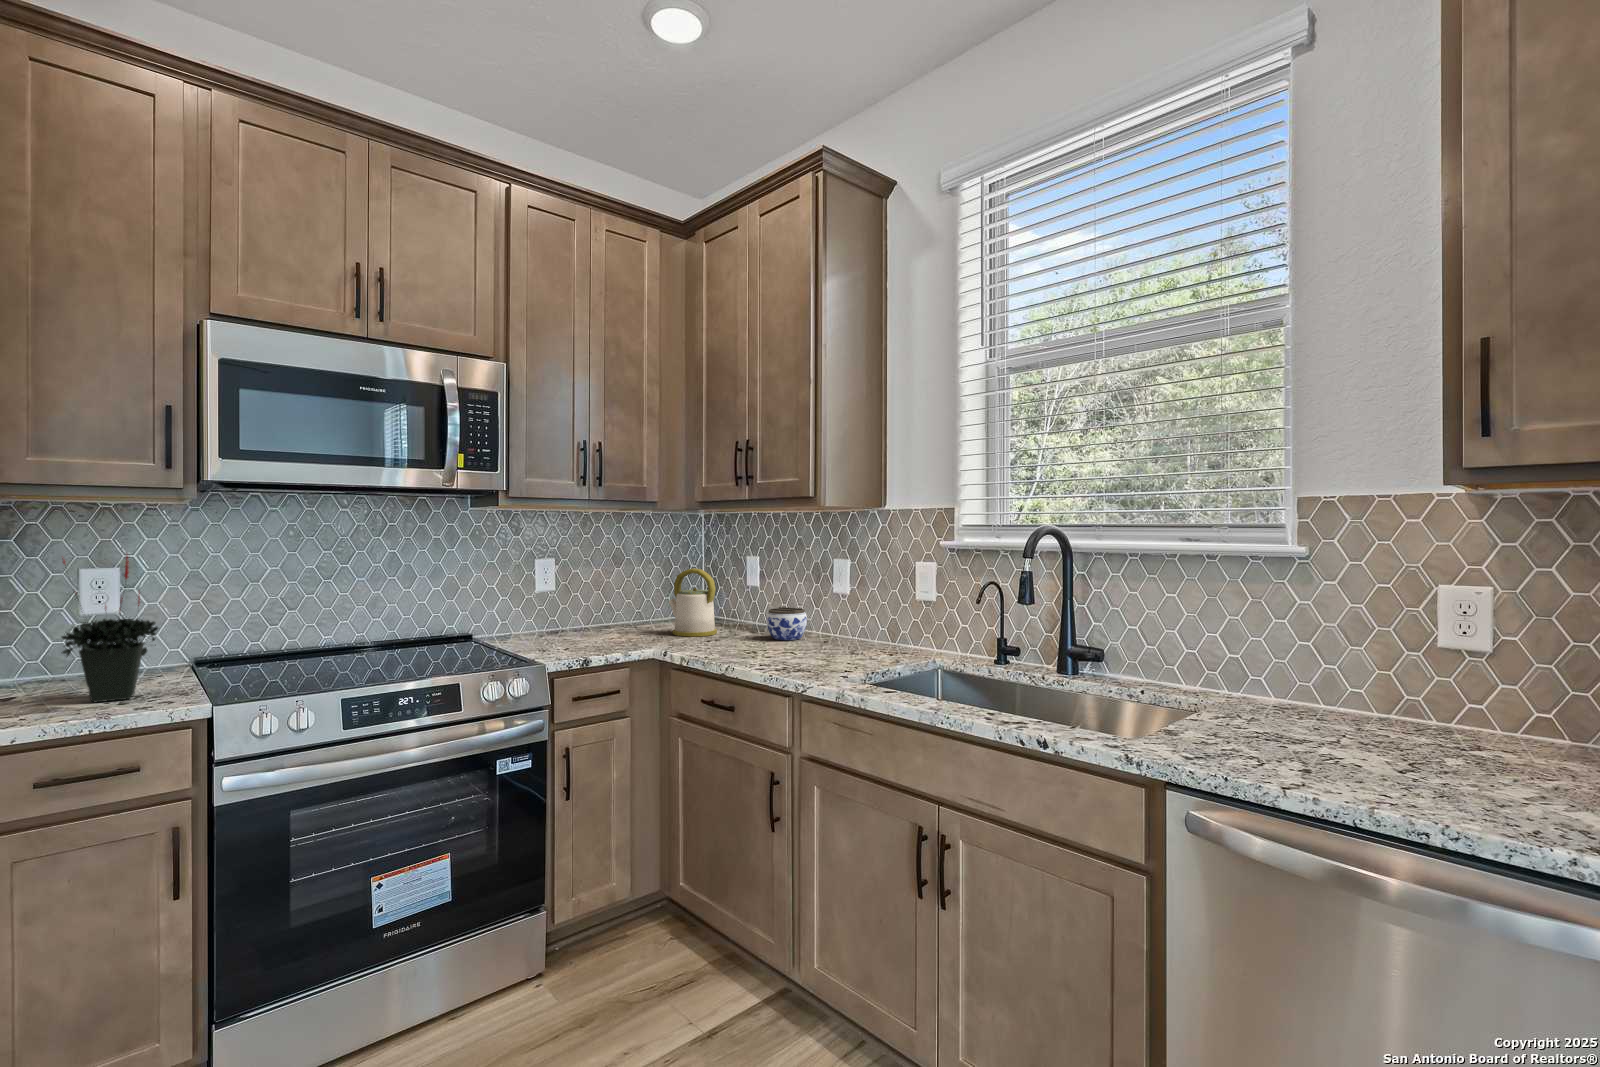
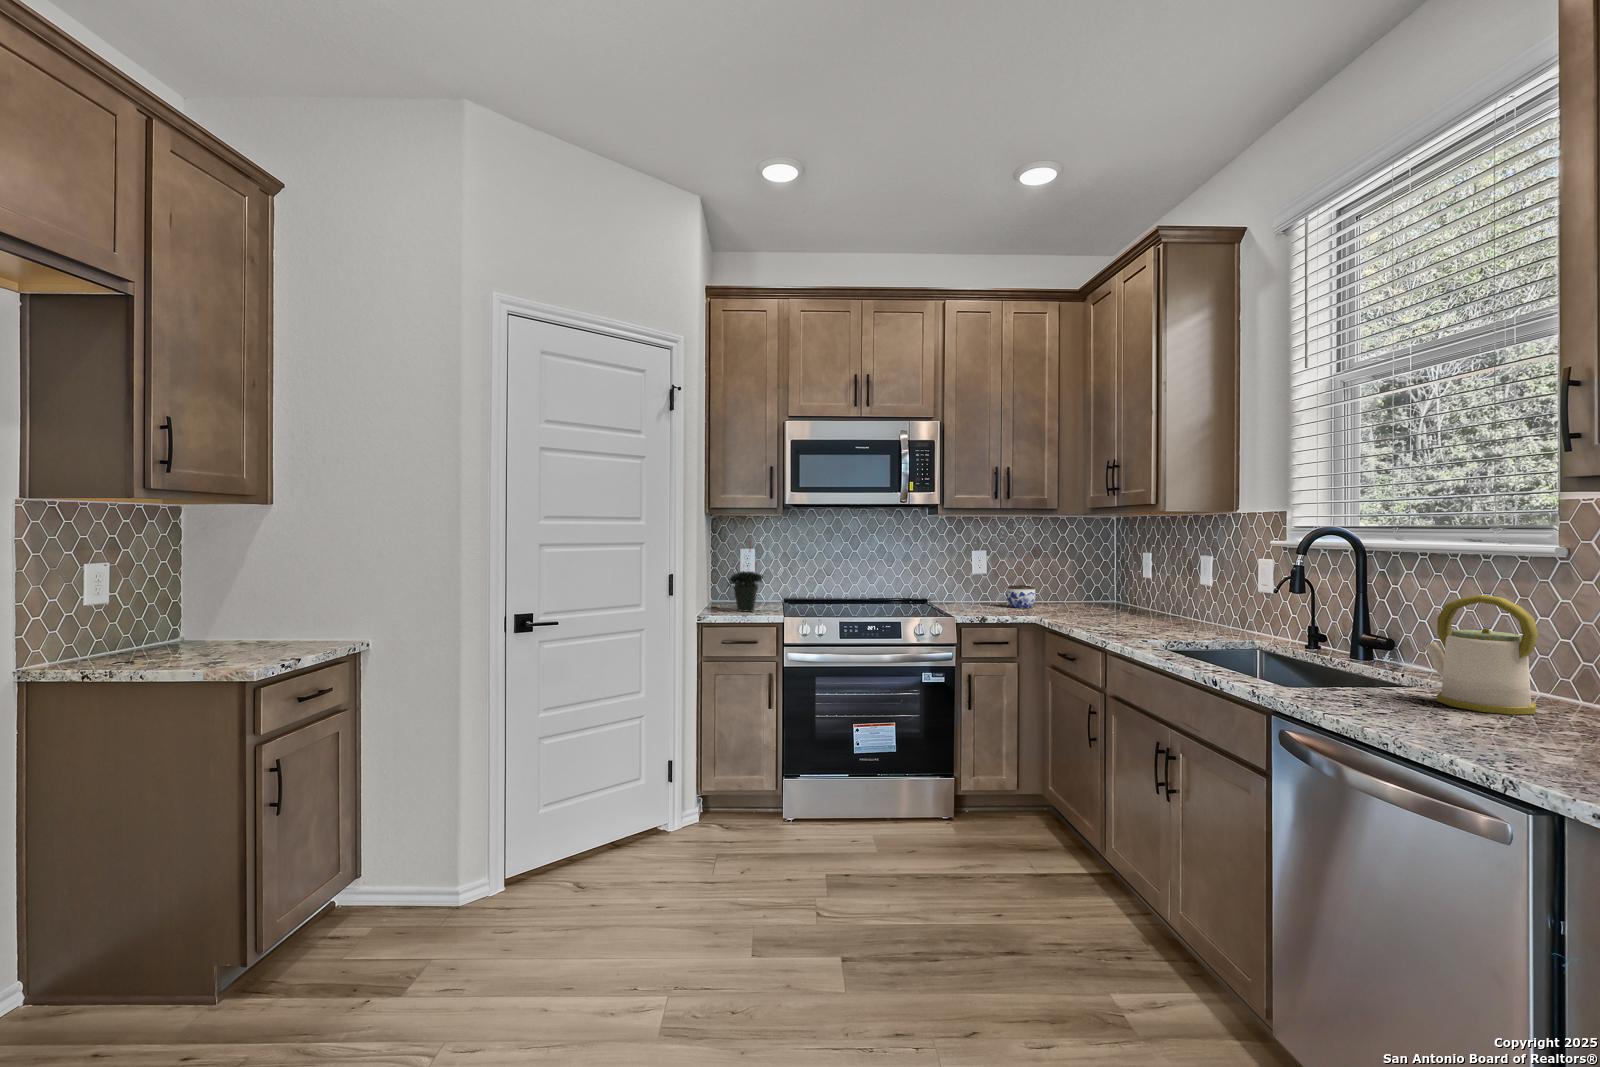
kettle: present [669,568,717,637] -> present [1424,595,1538,715]
jar: present [766,607,807,640] -> present [1006,585,1036,608]

